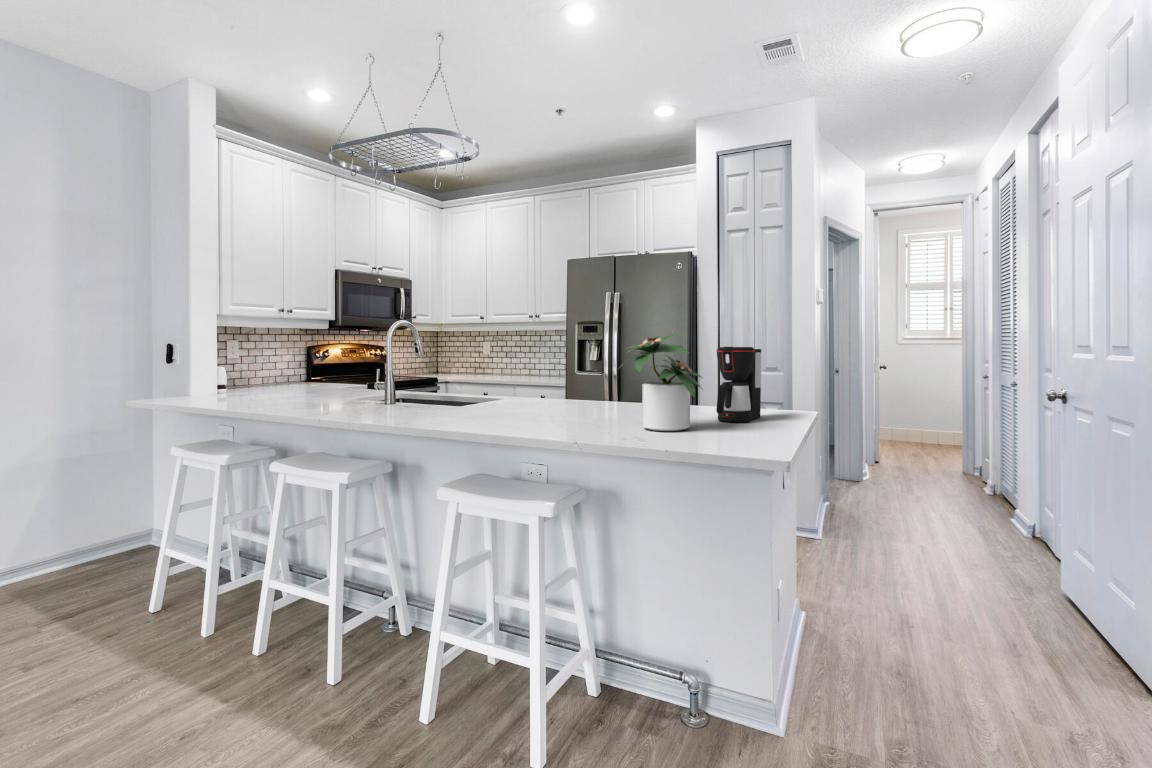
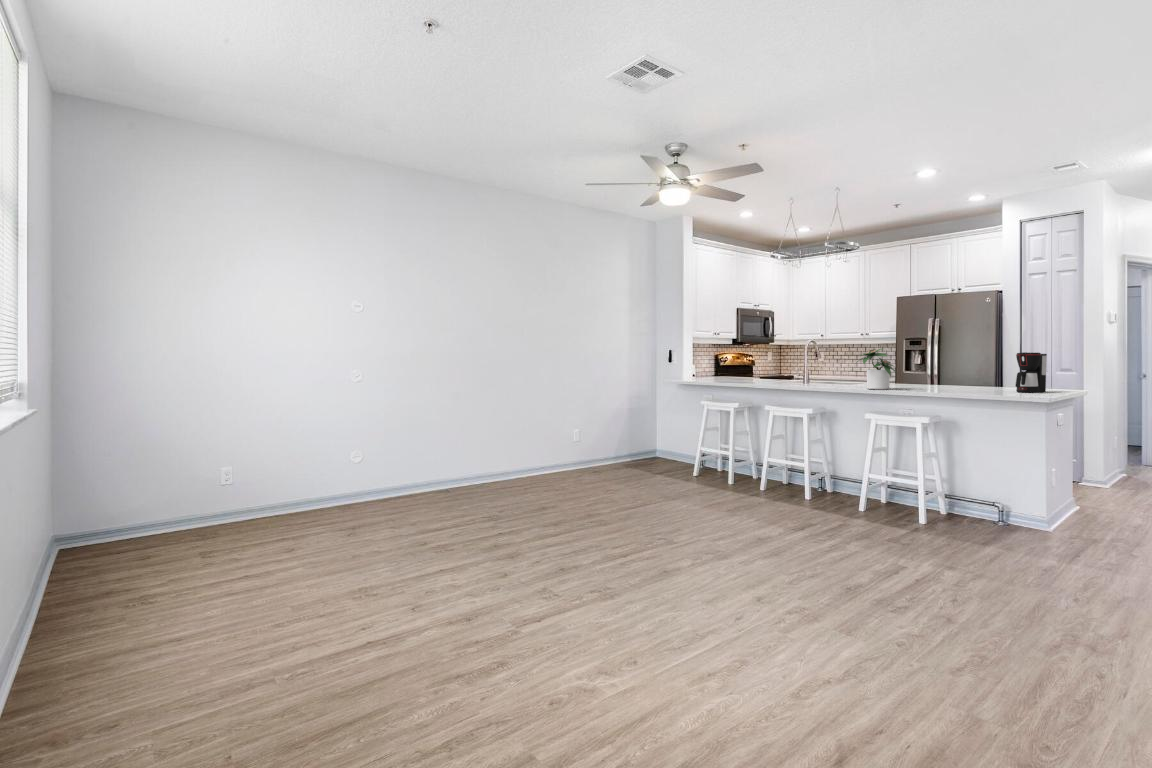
potted plant: present [618,334,702,431] -> present [856,349,895,390]

